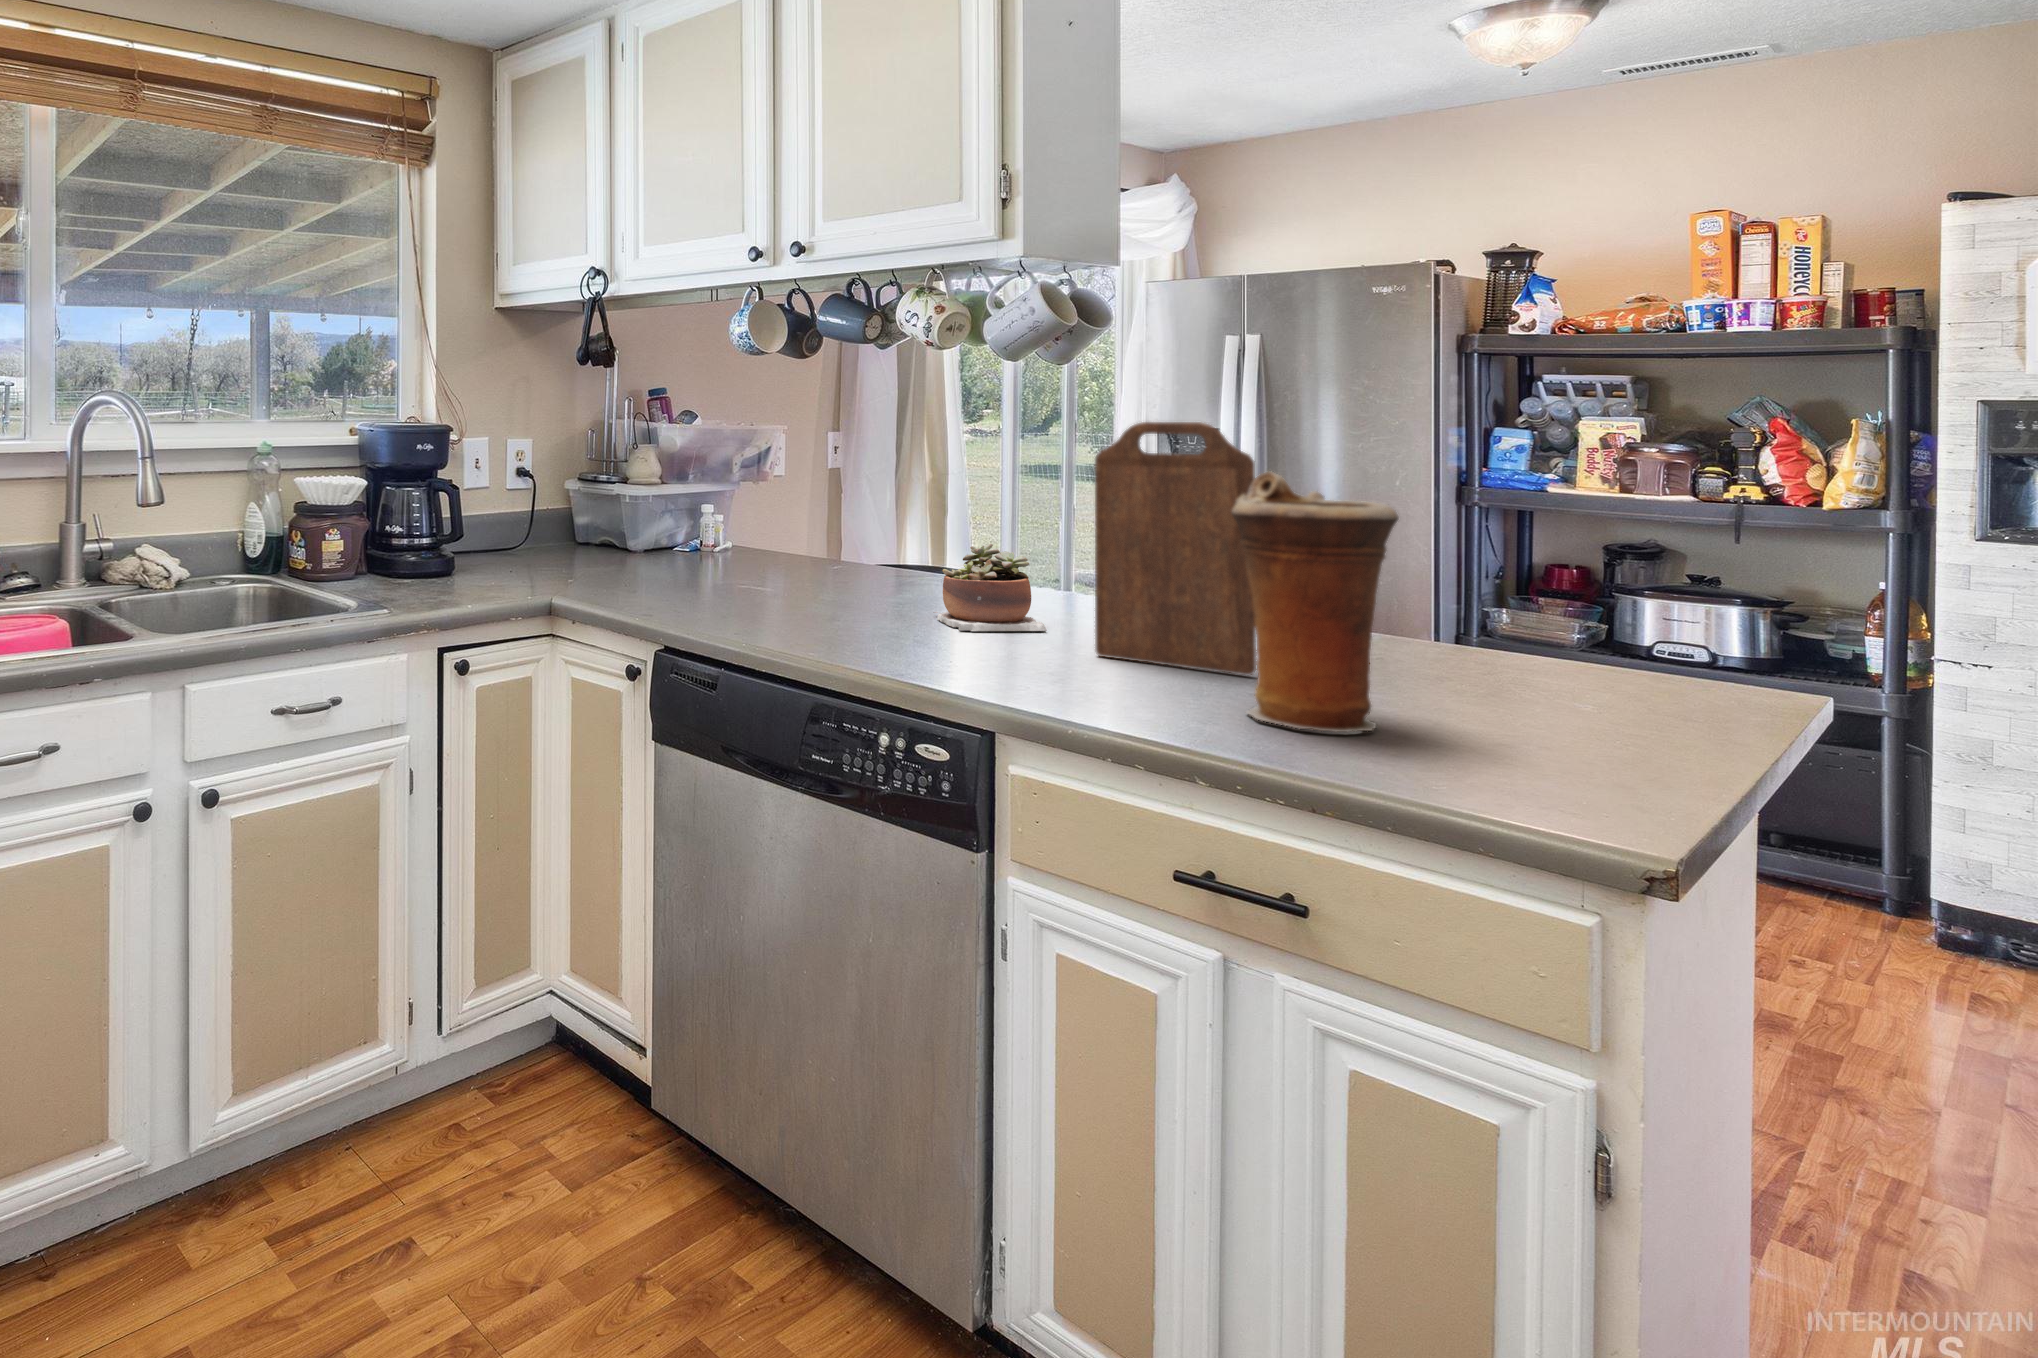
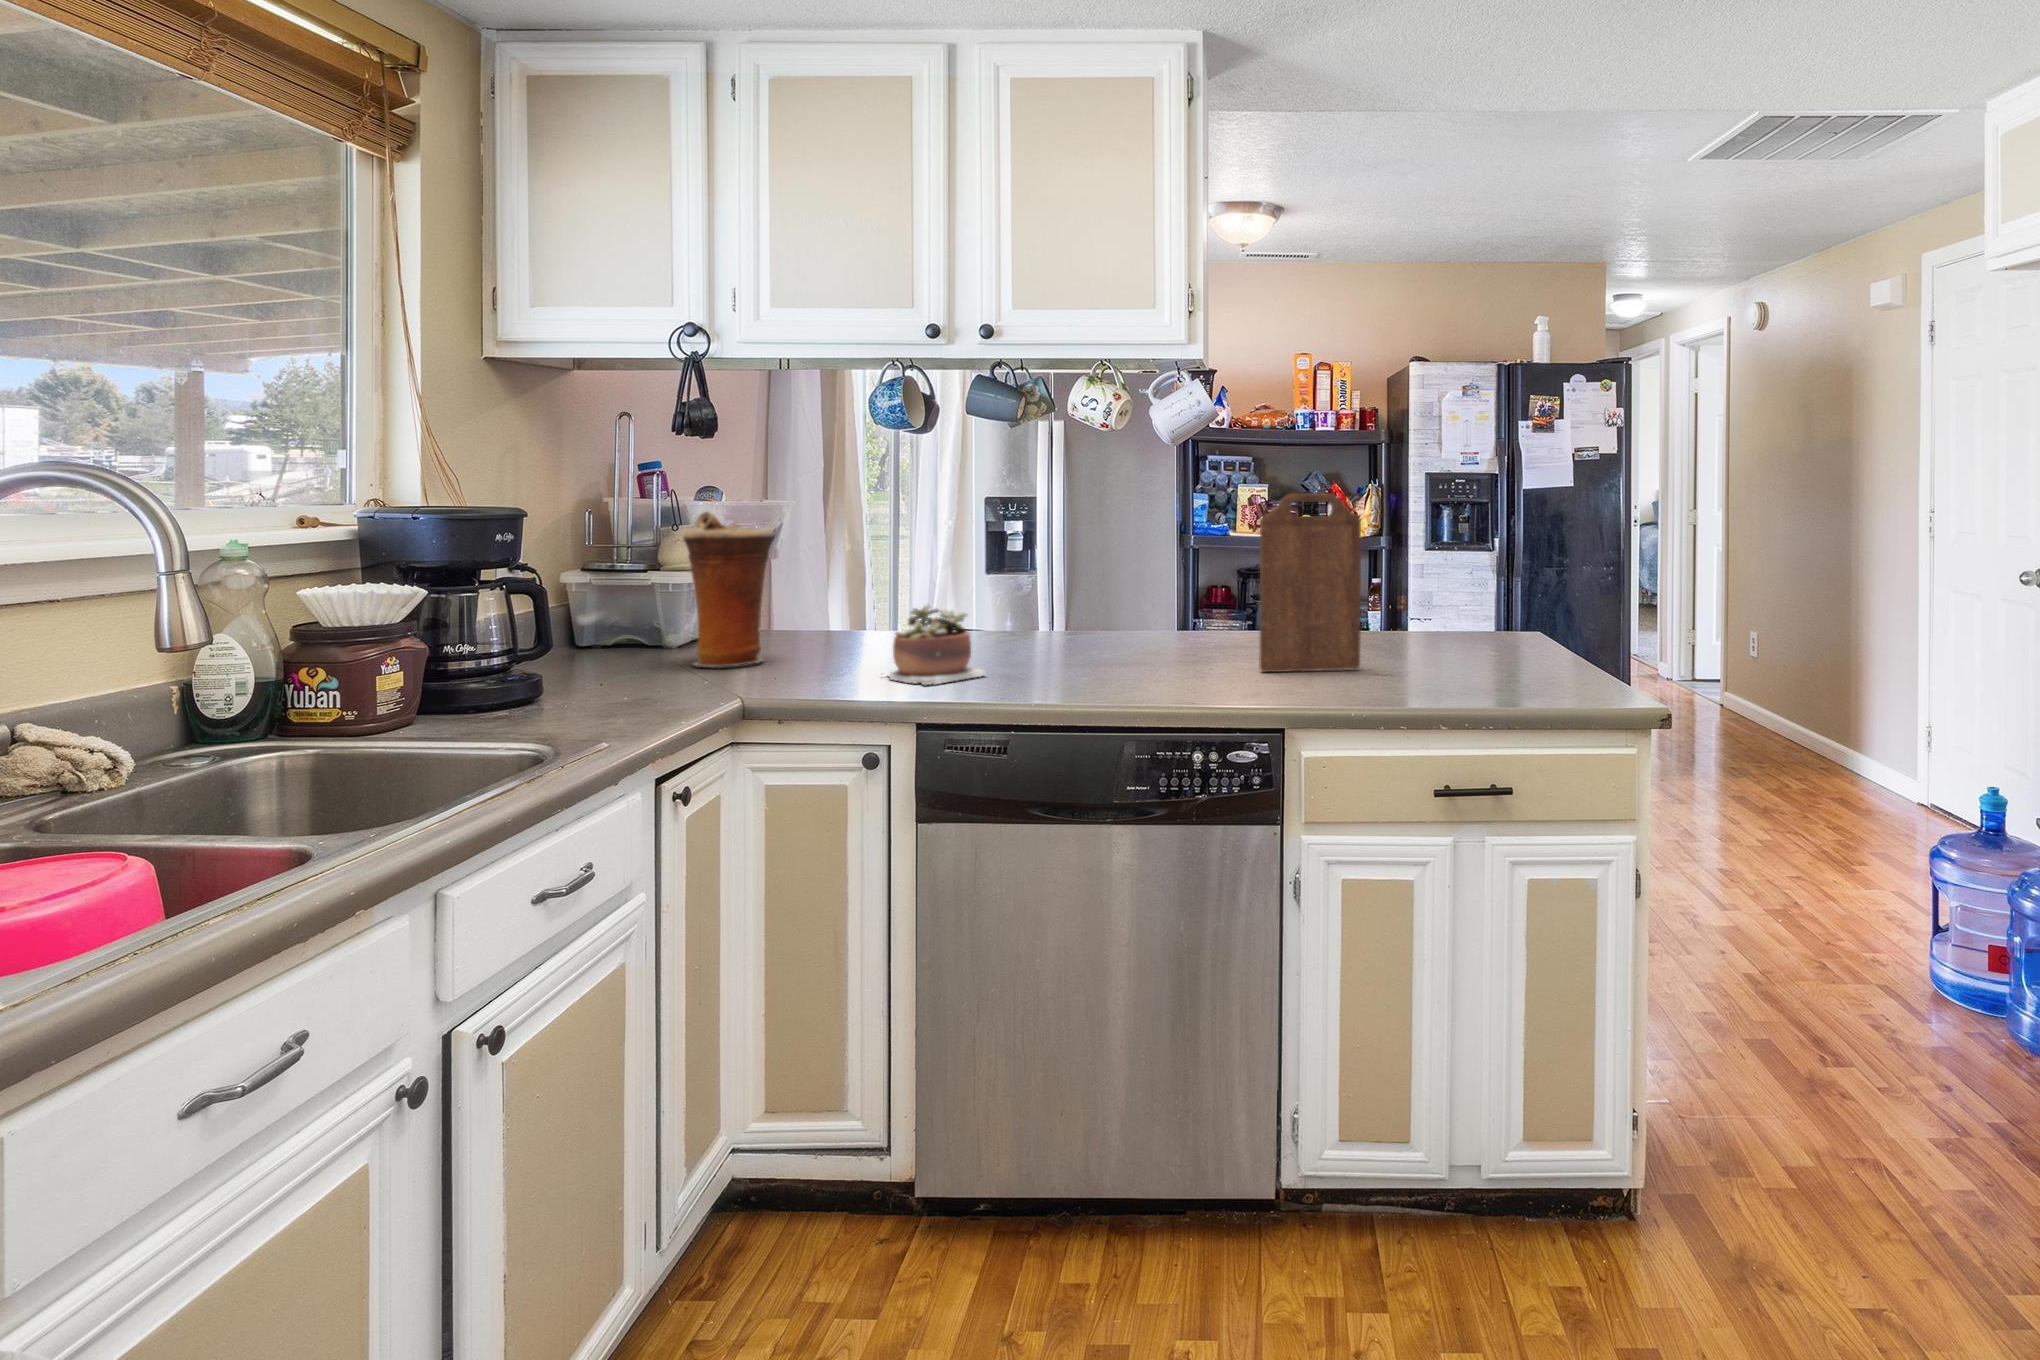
vase: present [1231,472,1399,732] -> present [683,512,775,667]
succulent plant: present [934,544,1047,631] -> present [881,605,987,685]

